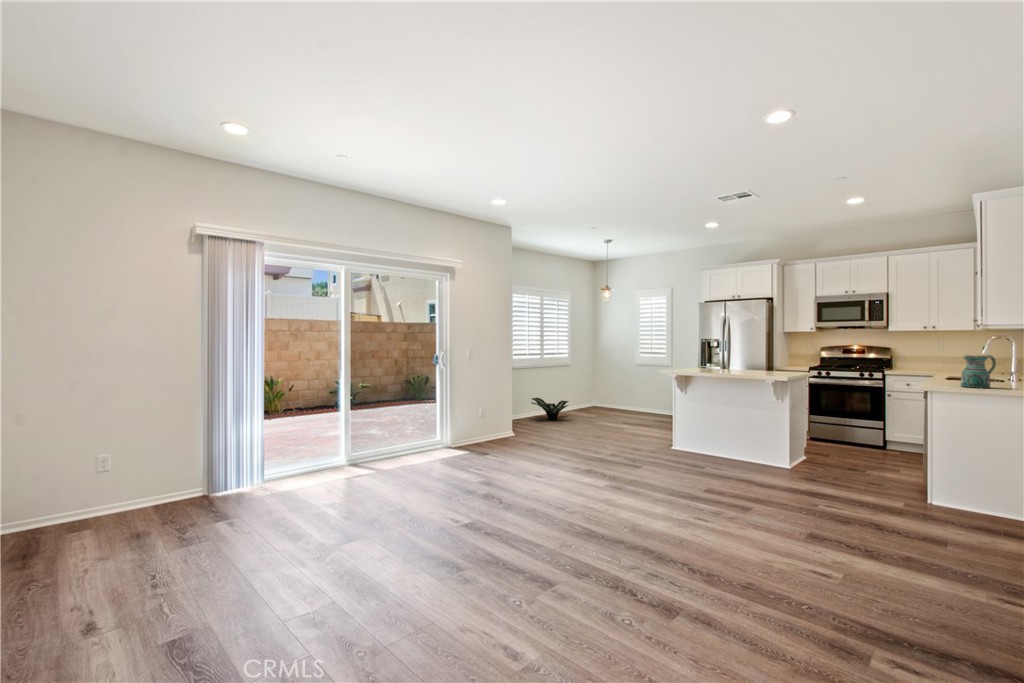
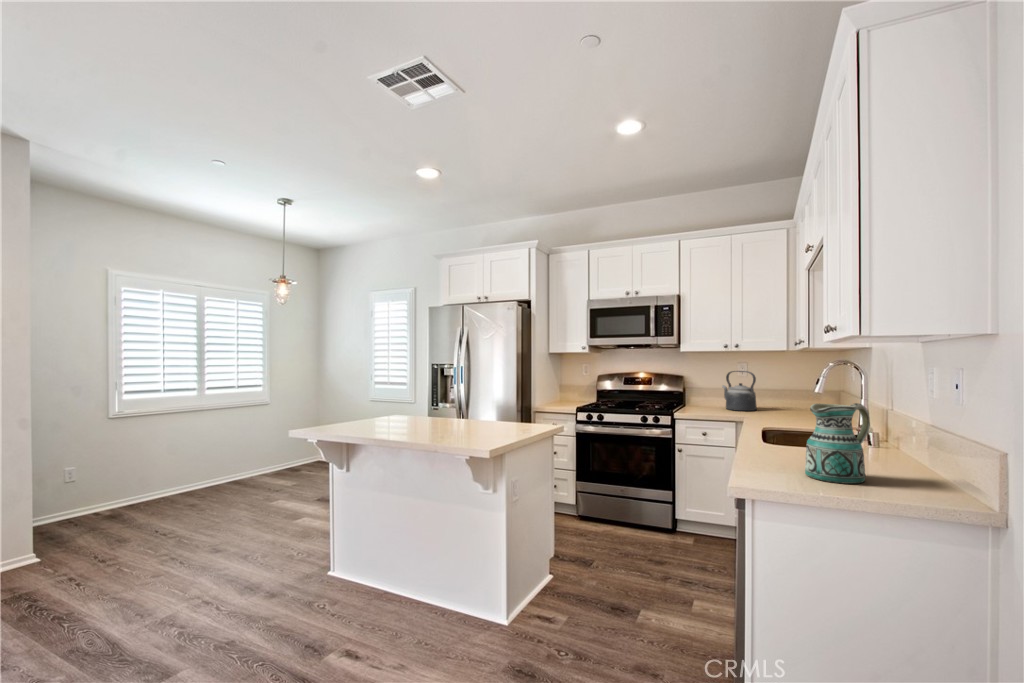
kettle: none [922,344,949,371] -> present [722,371,757,411]
potted plant: present [531,398,568,420] -> none [150,461,240,503]

